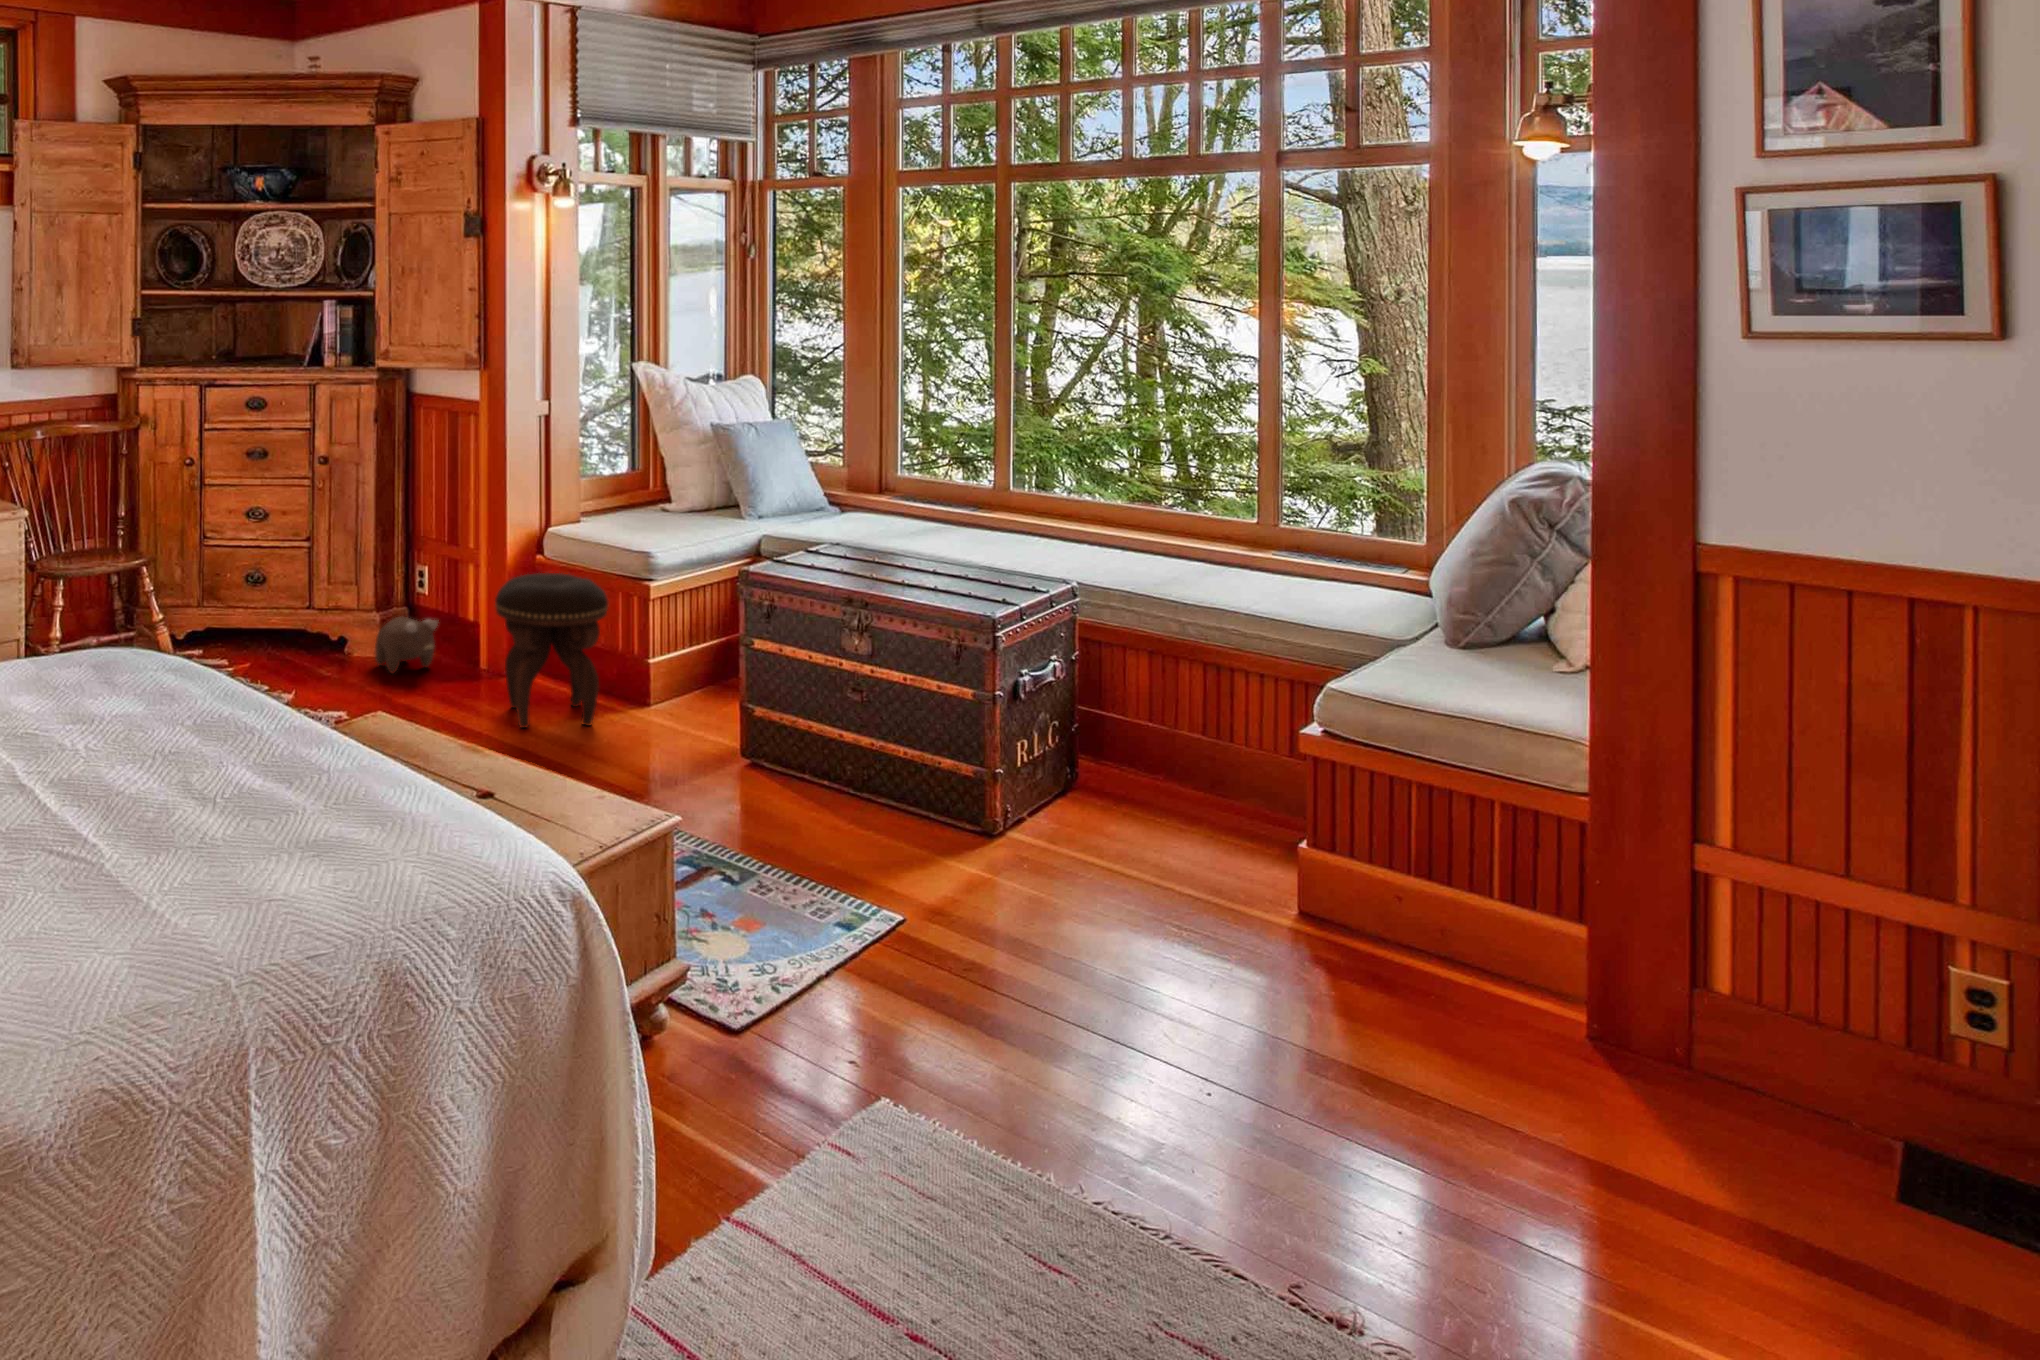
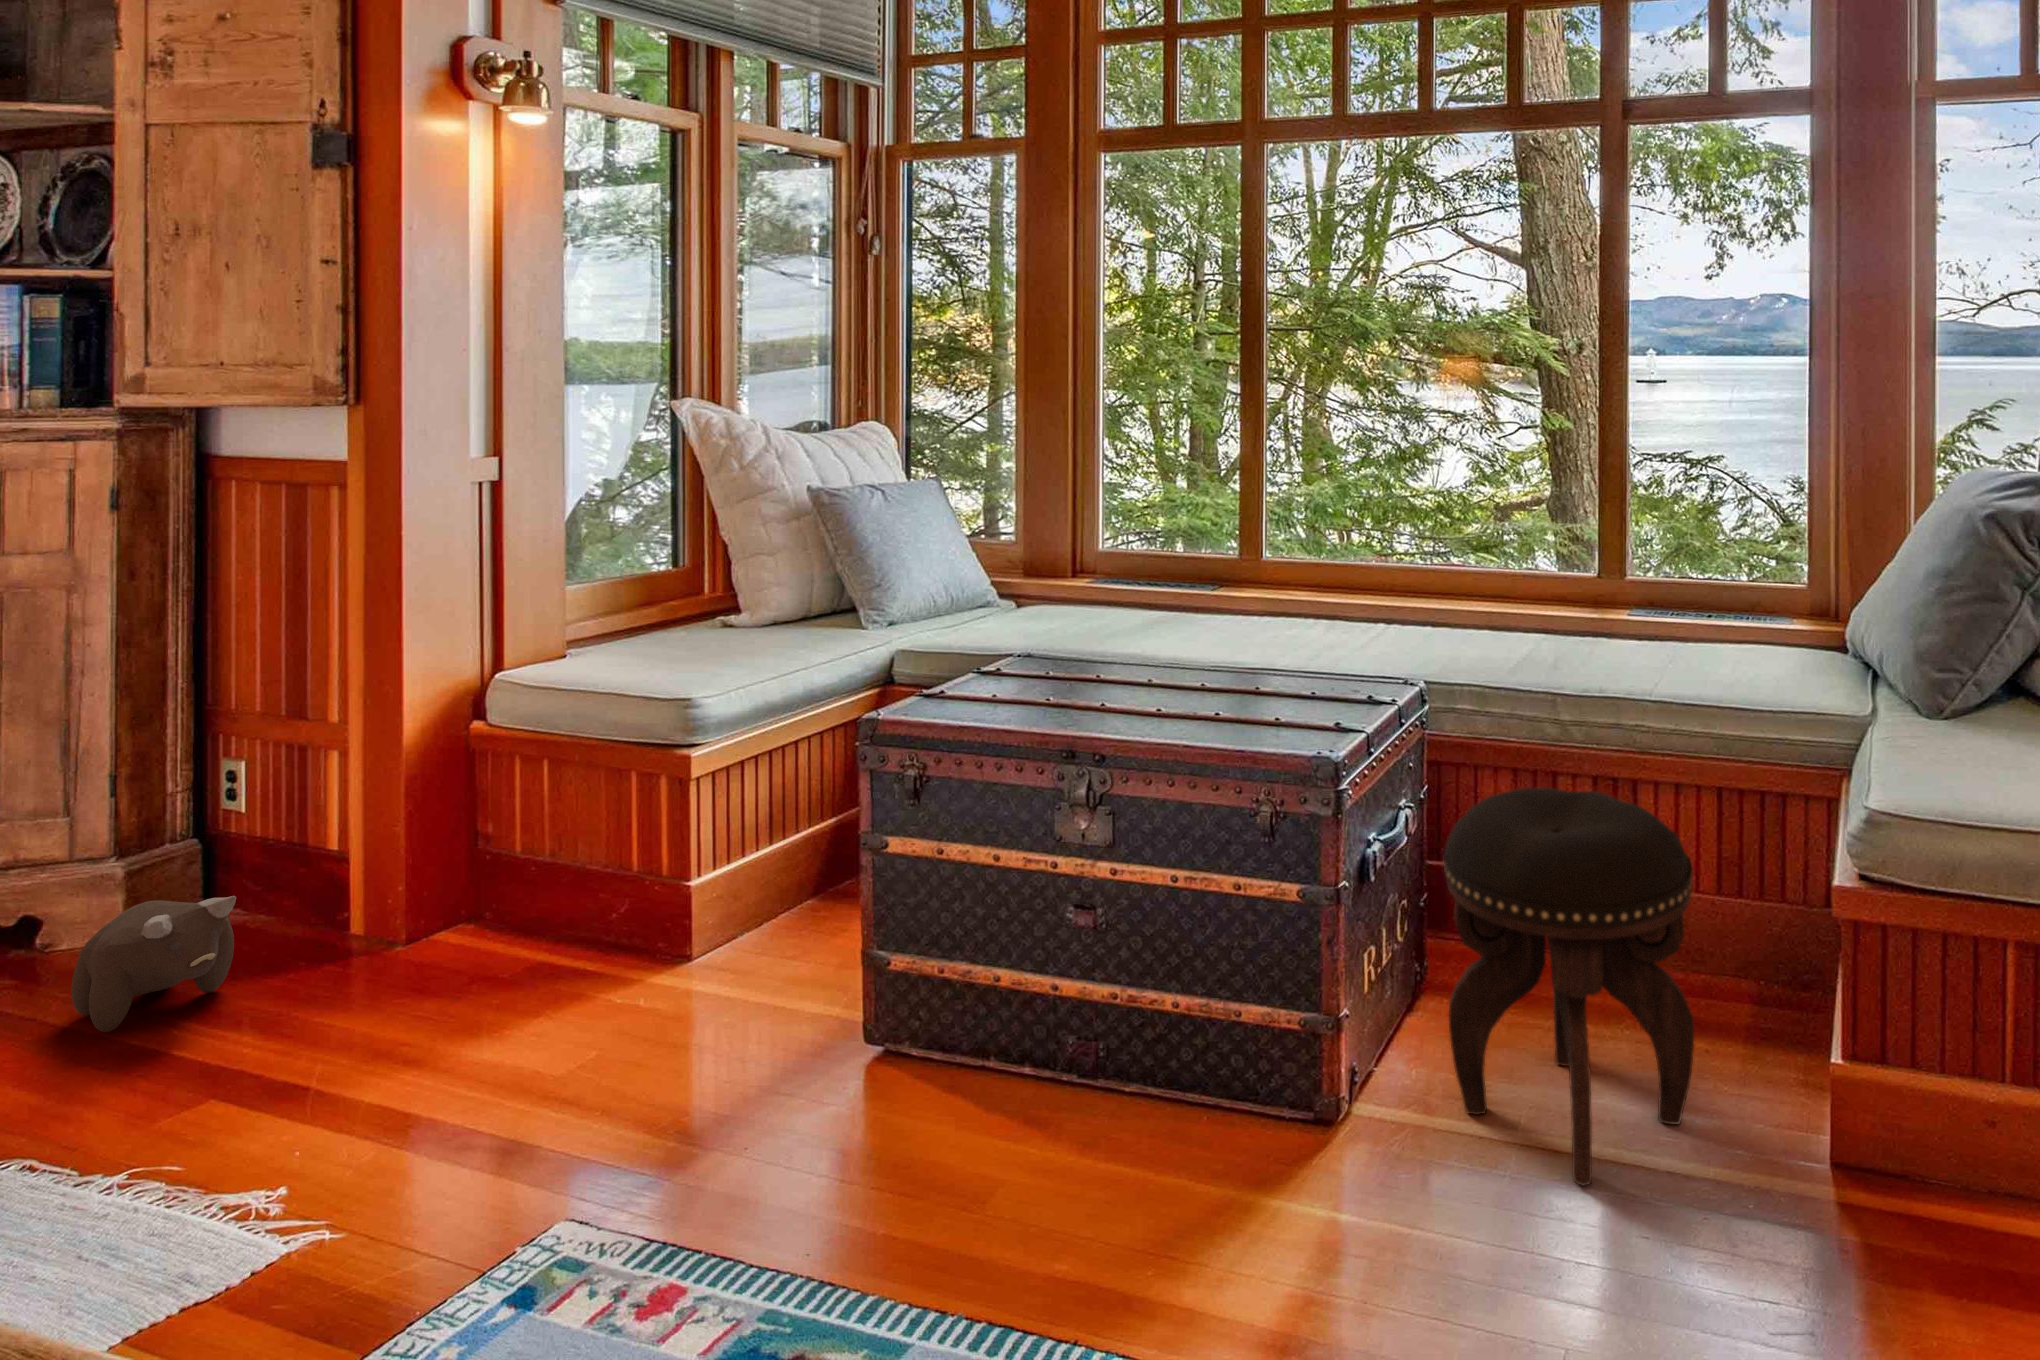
footstool: present [495,573,608,728] -> present [1443,788,1694,1186]

